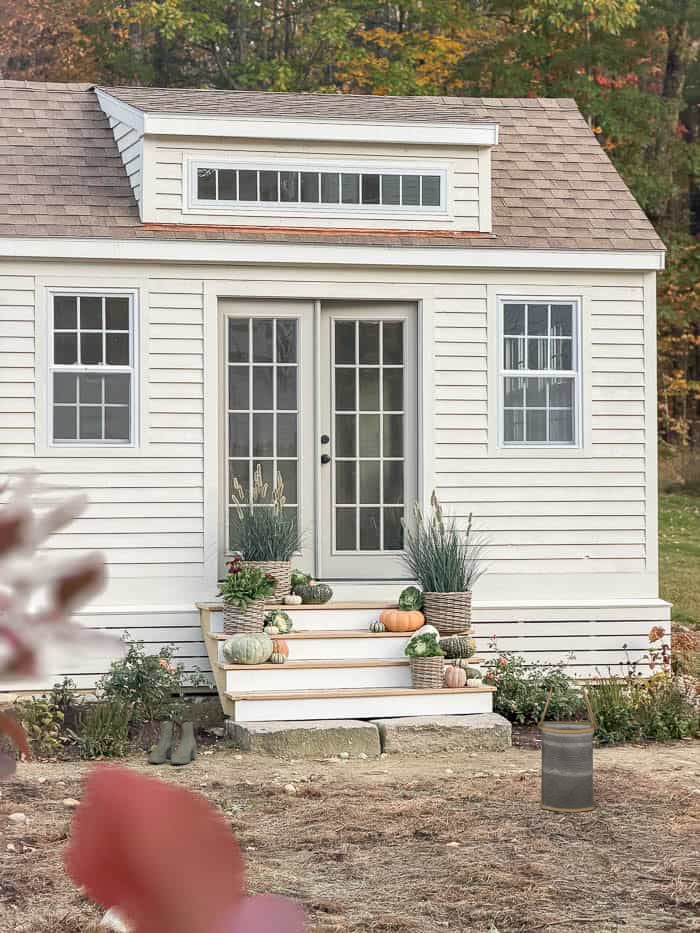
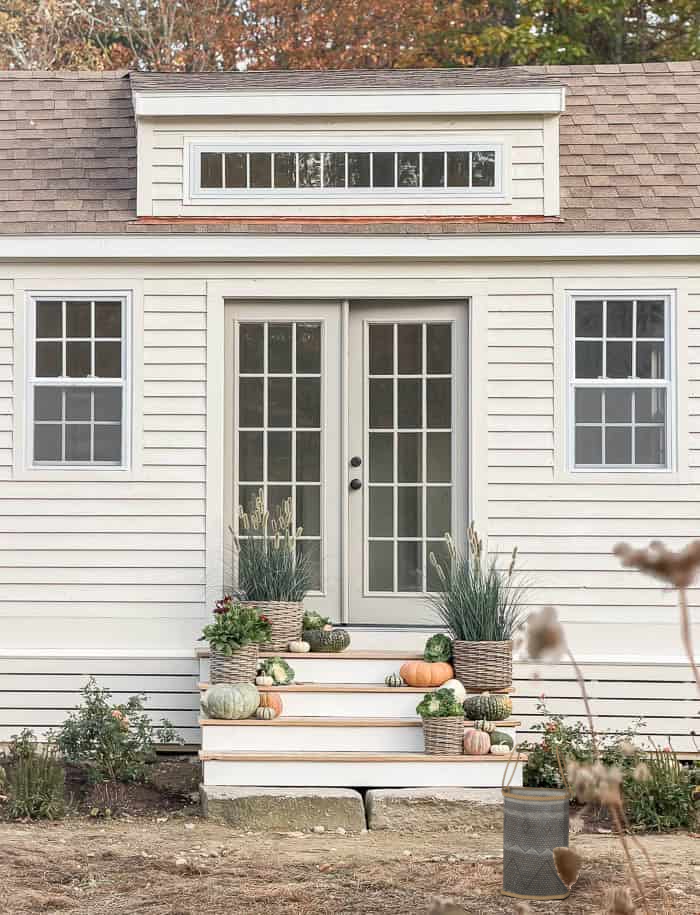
boots: present [149,720,196,764] -> none [79,777,138,830]

